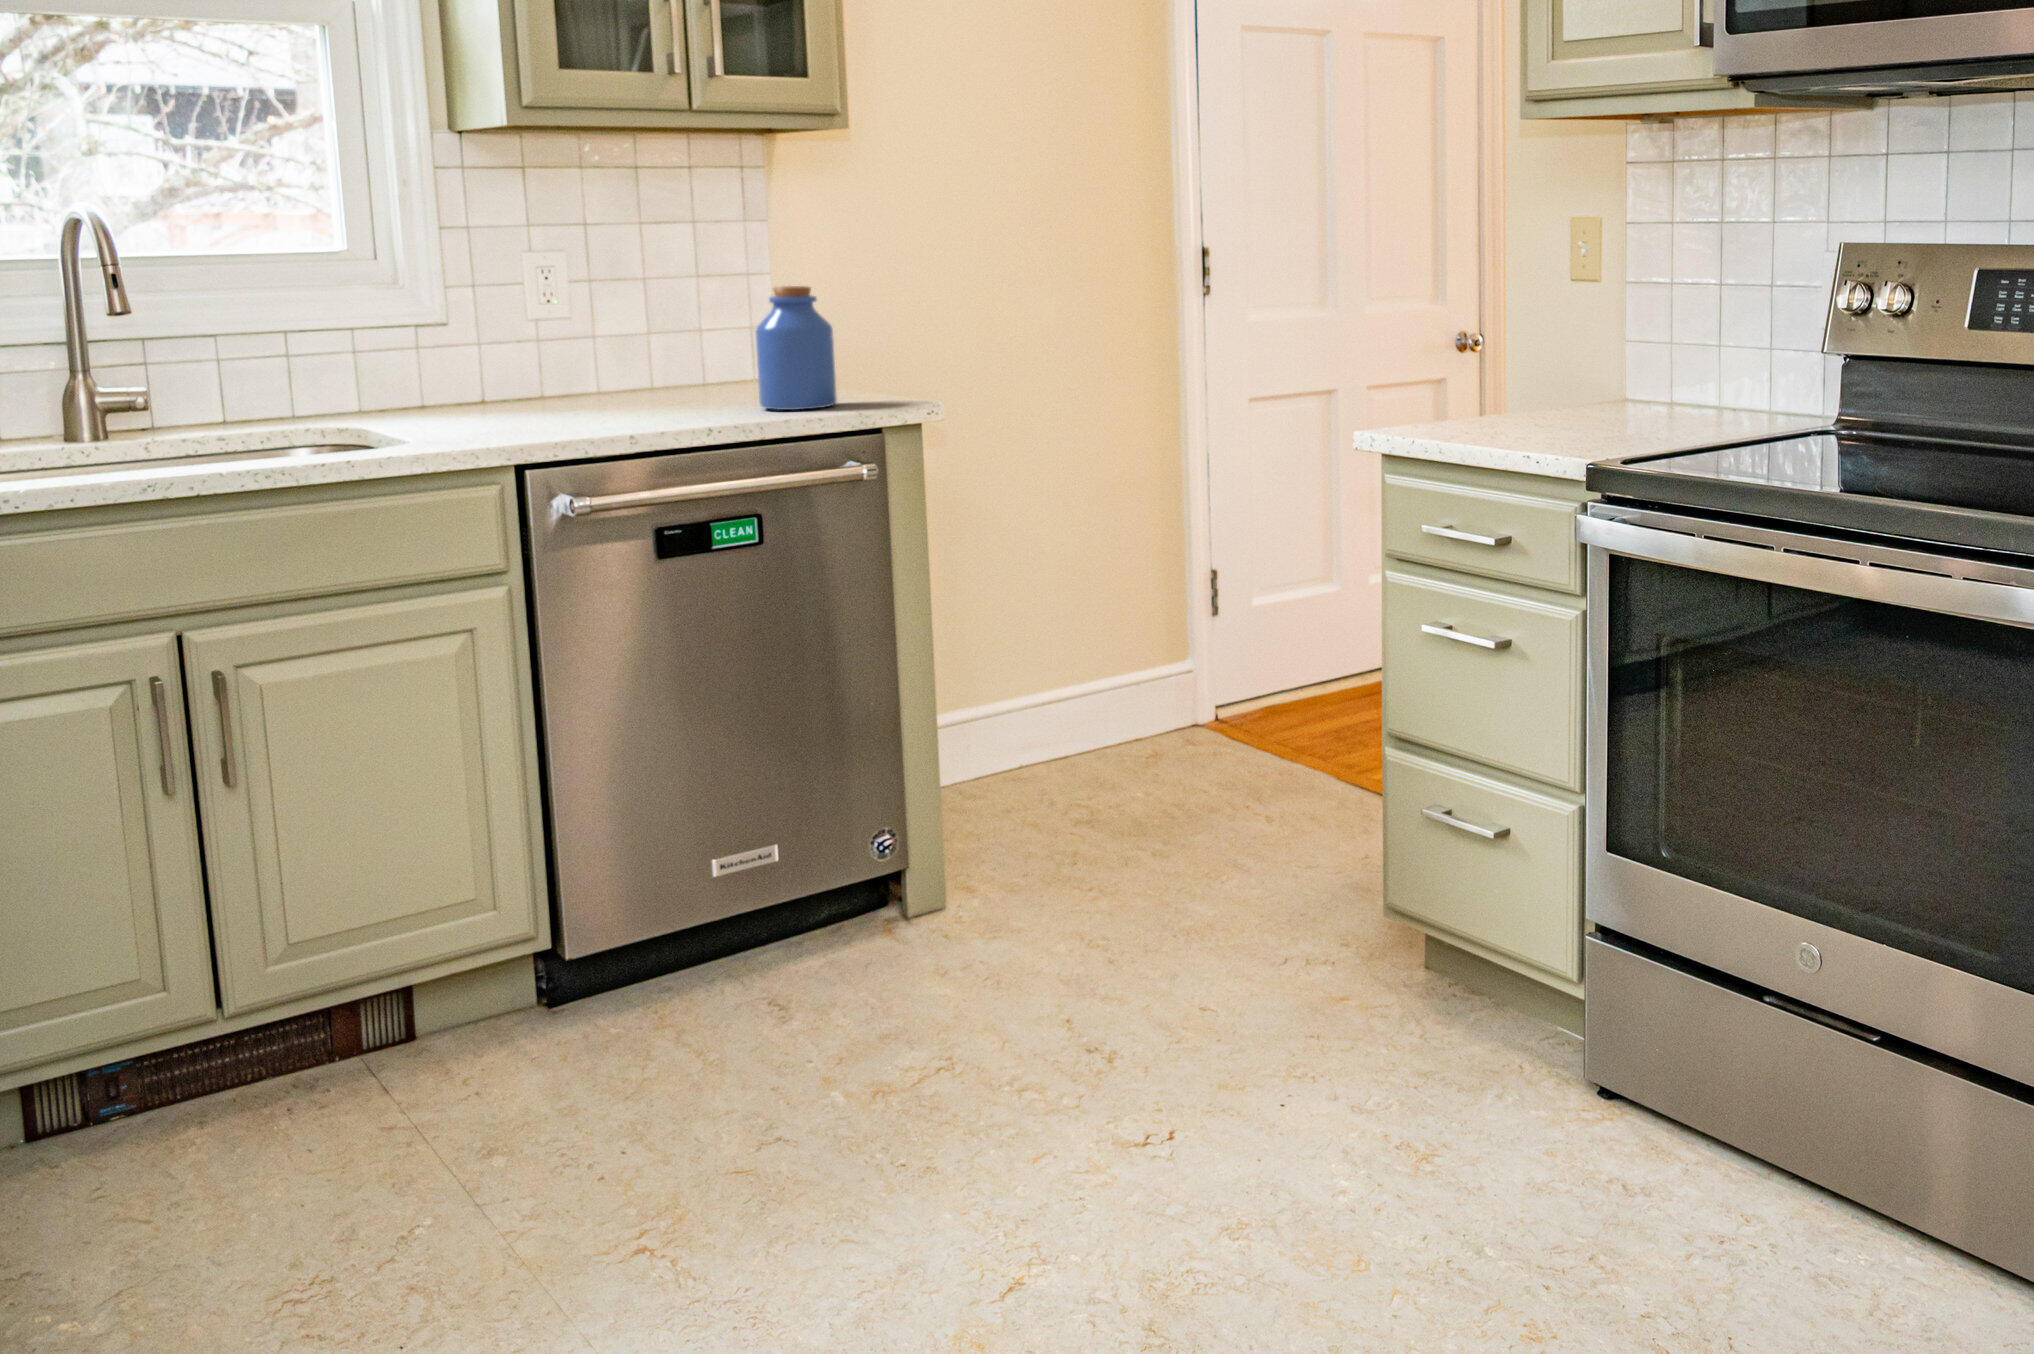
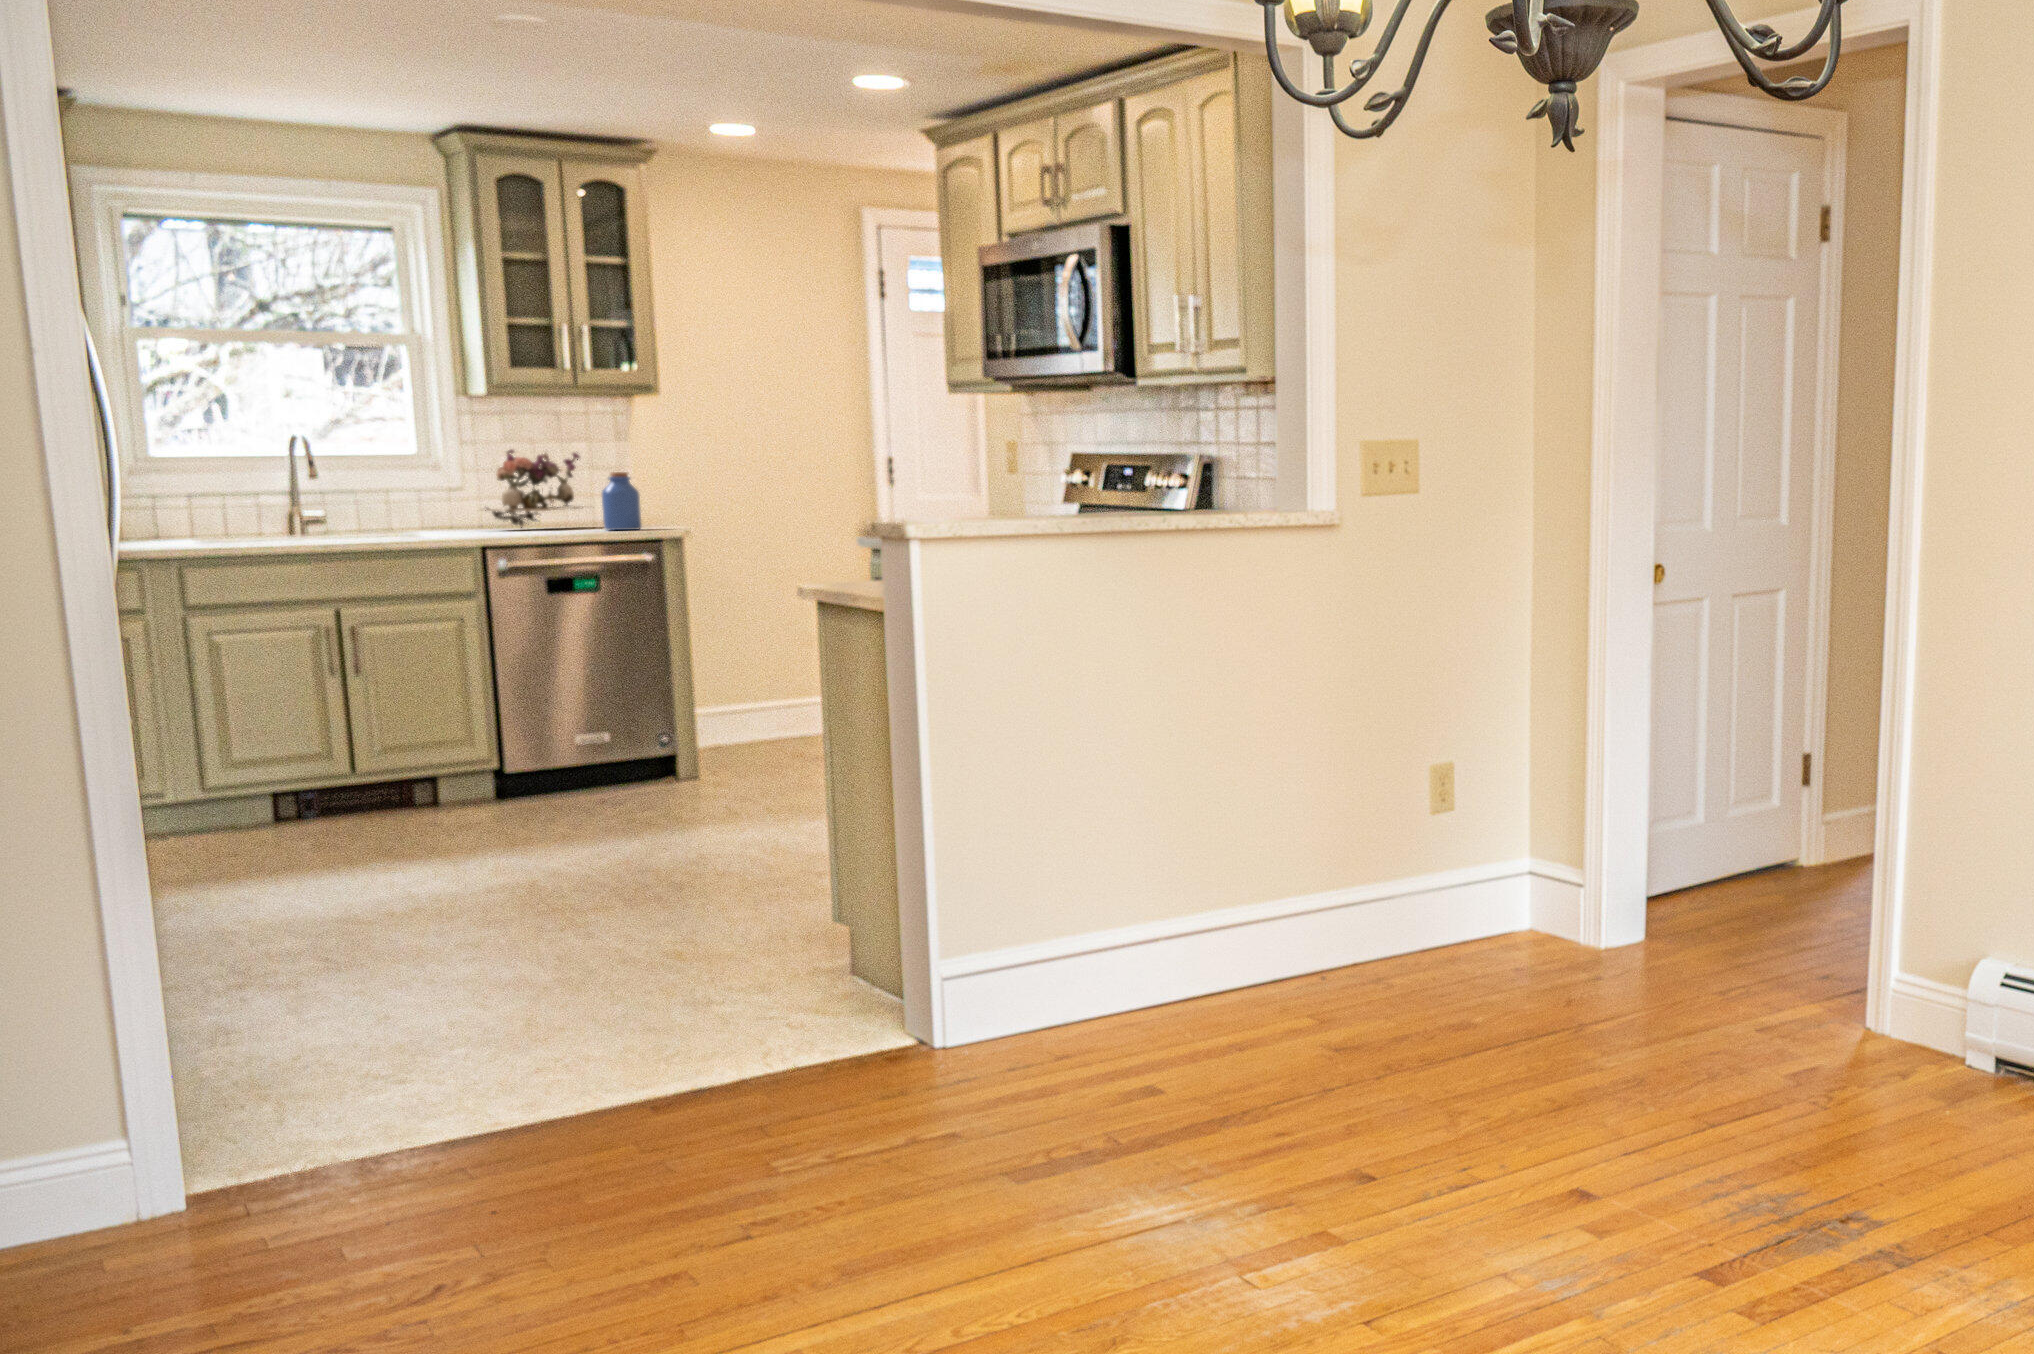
flower arrangement: none [476,227,708,400] -> present [485,450,583,528]

